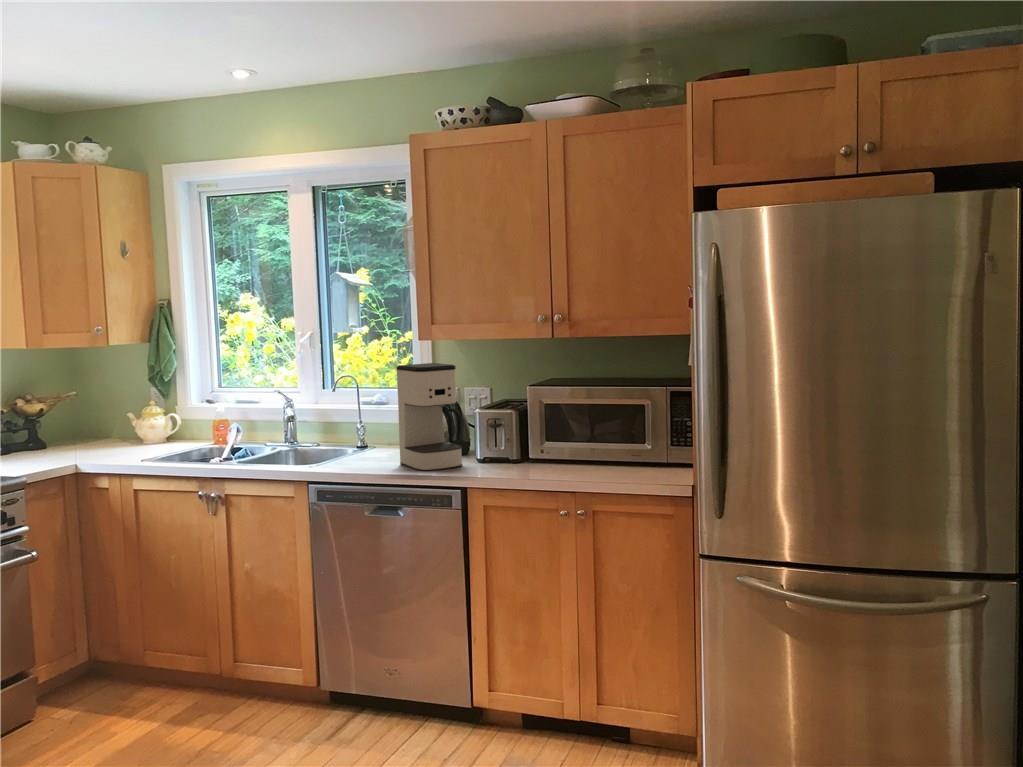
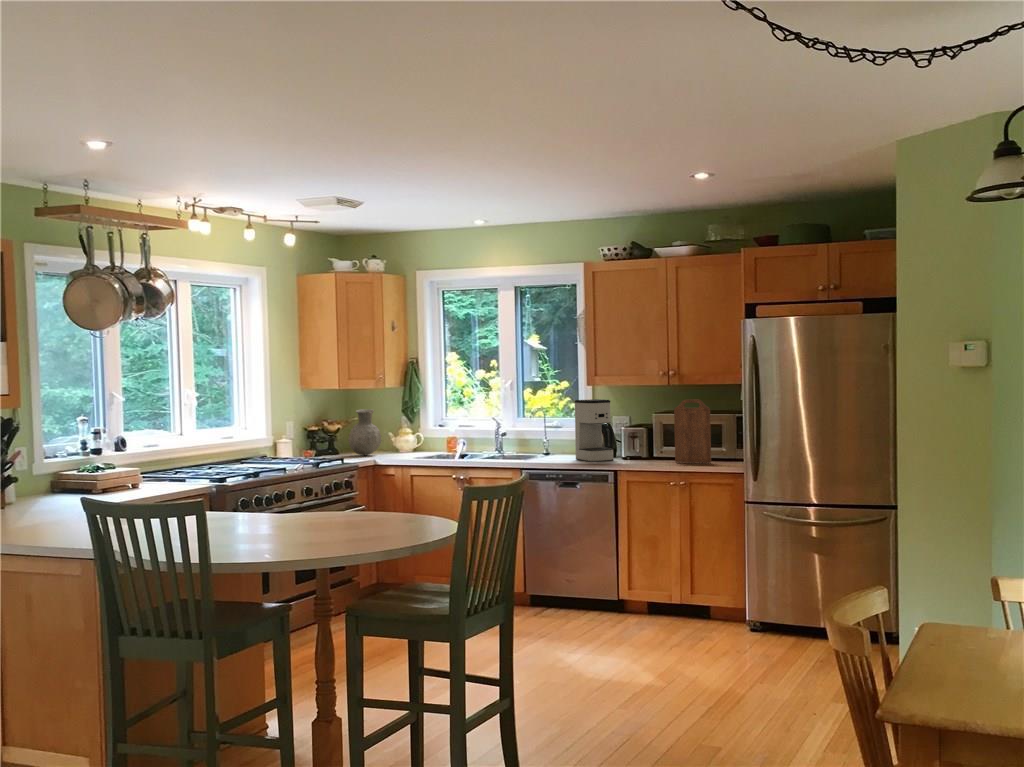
cutting board: none [564,365,629,476] -> present [674,399,711,463]
vase: none [50,380,108,452] -> present [348,409,381,455]

